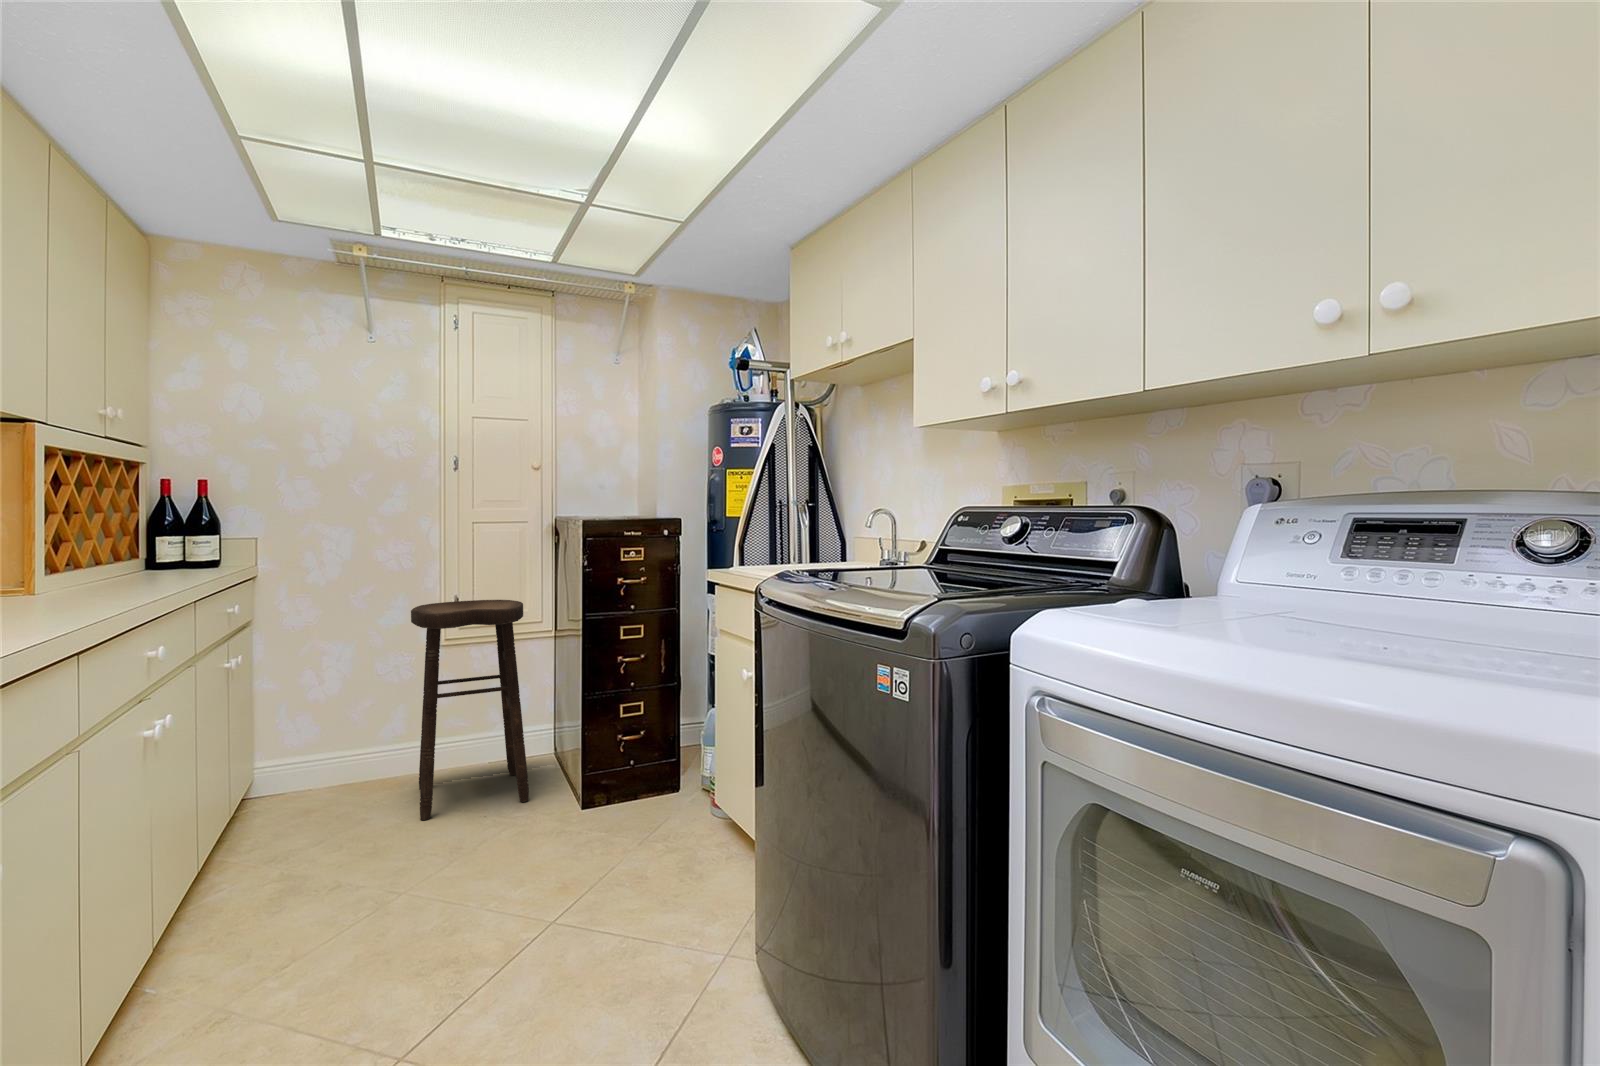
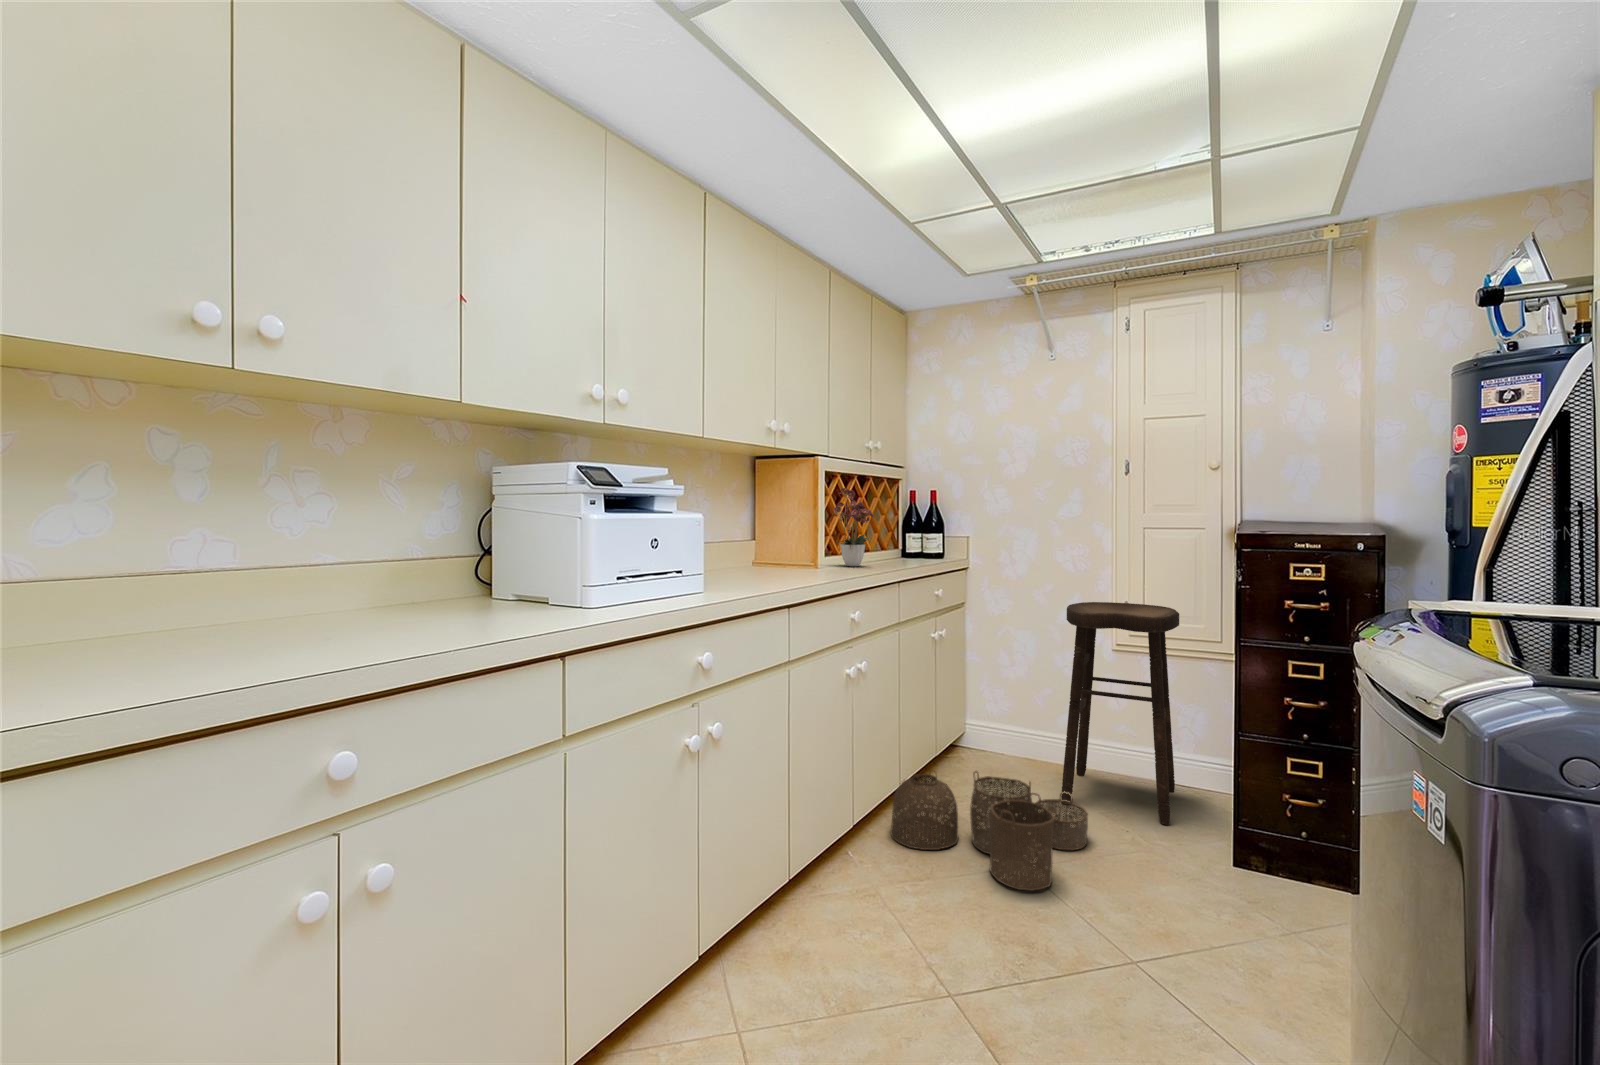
flower arrangement: none [48,464,154,586] -> present [834,488,873,566]
woven basket: none [219,800,470,943] -> present [890,771,1088,890]

